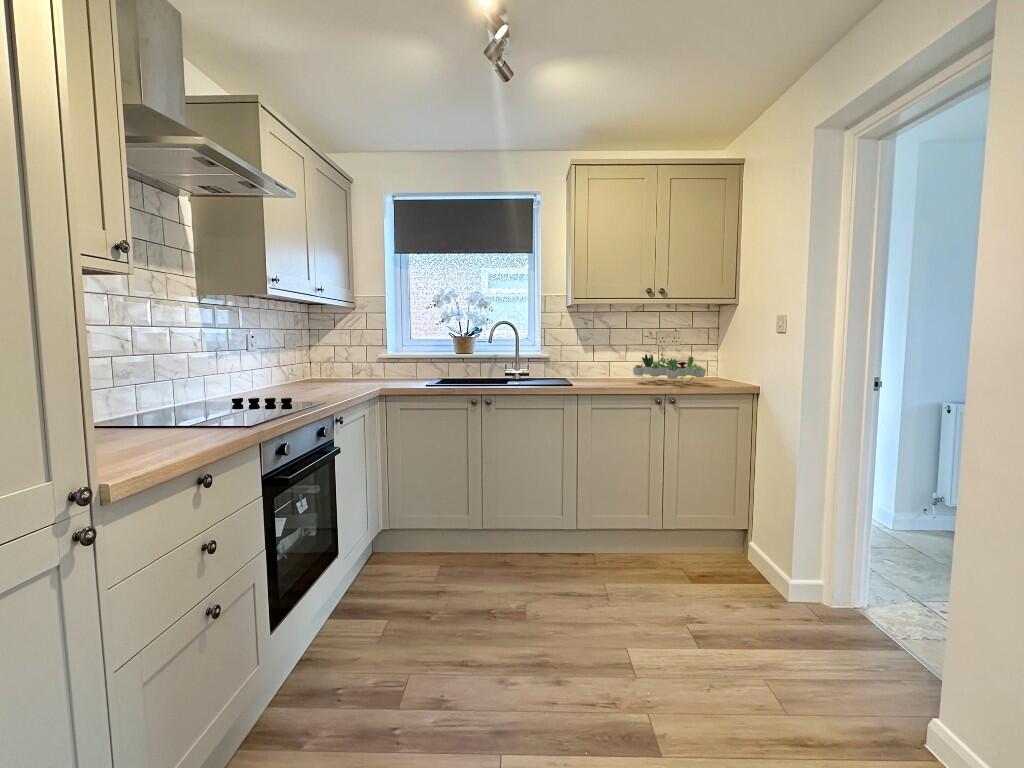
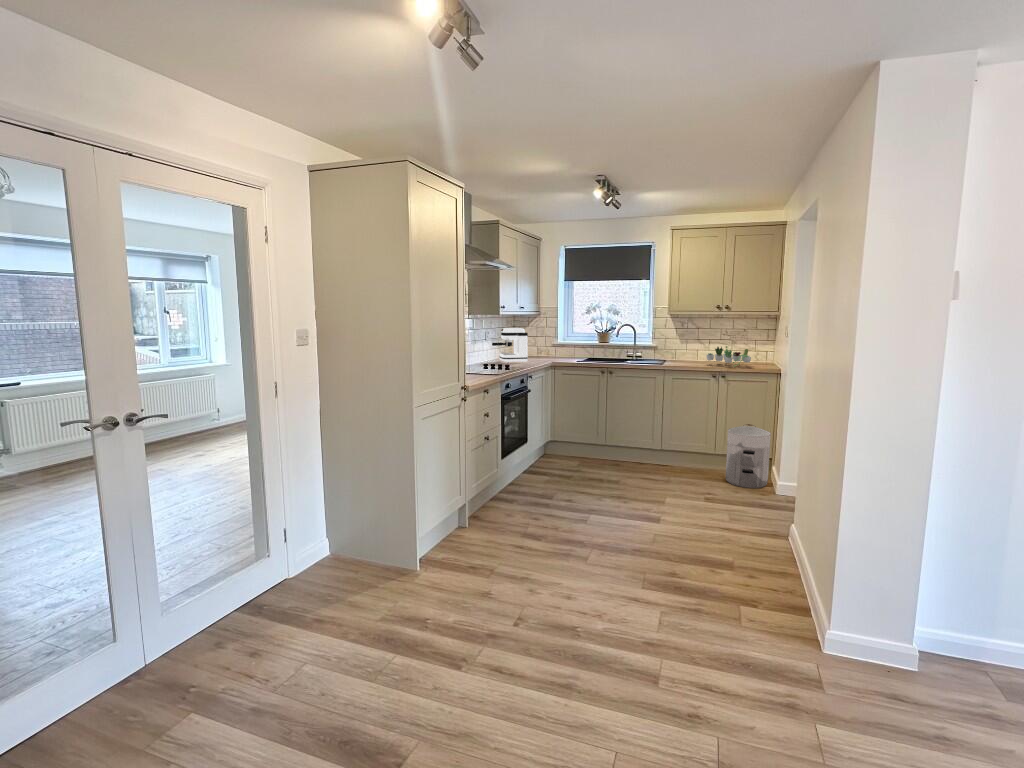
coffee maker: none [259,326,334,392] -> present [492,328,528,363]
waste bin: none [692,480,765,592] -> present [726,424,771,488]

